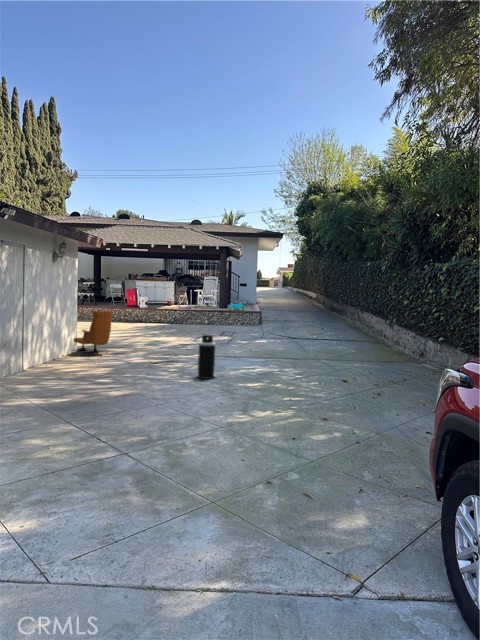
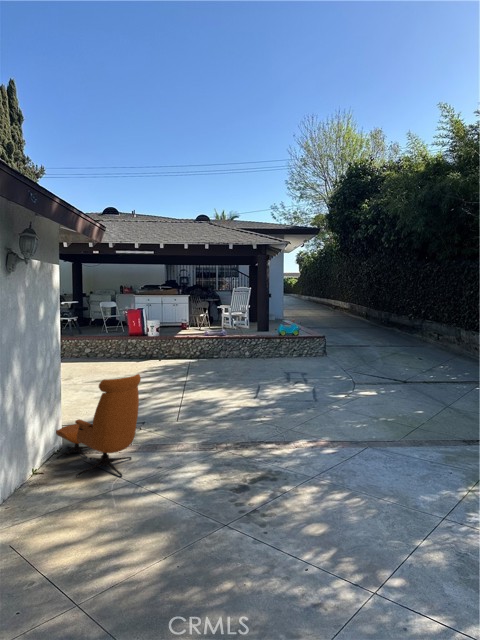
trash can: present [198,335,215,379] -> none [413,449,467,582]

